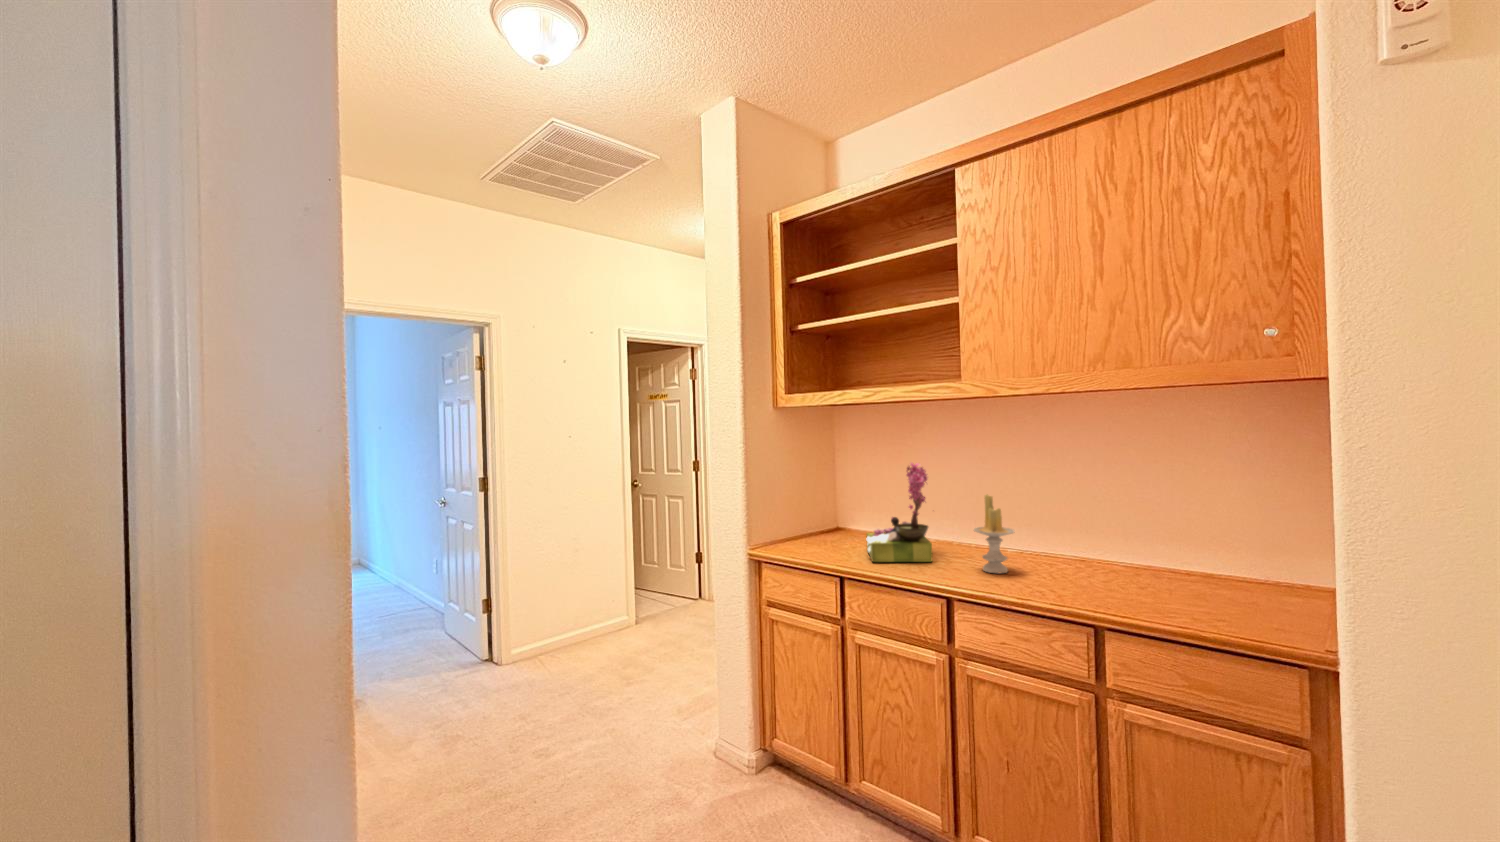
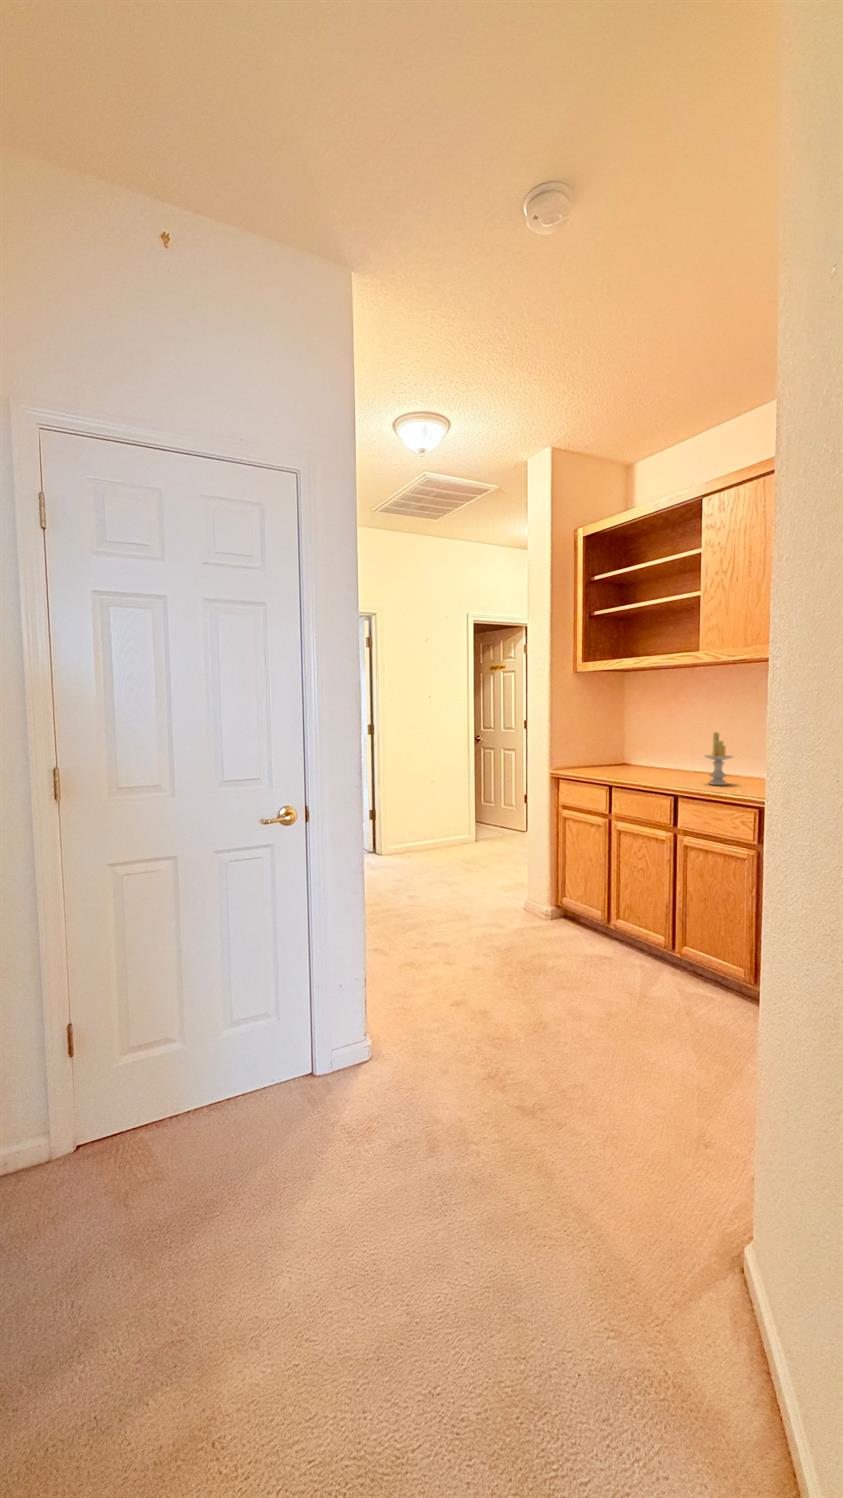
flower arrangement: present [866,463,932,562] -> none [632,711,685,780]

